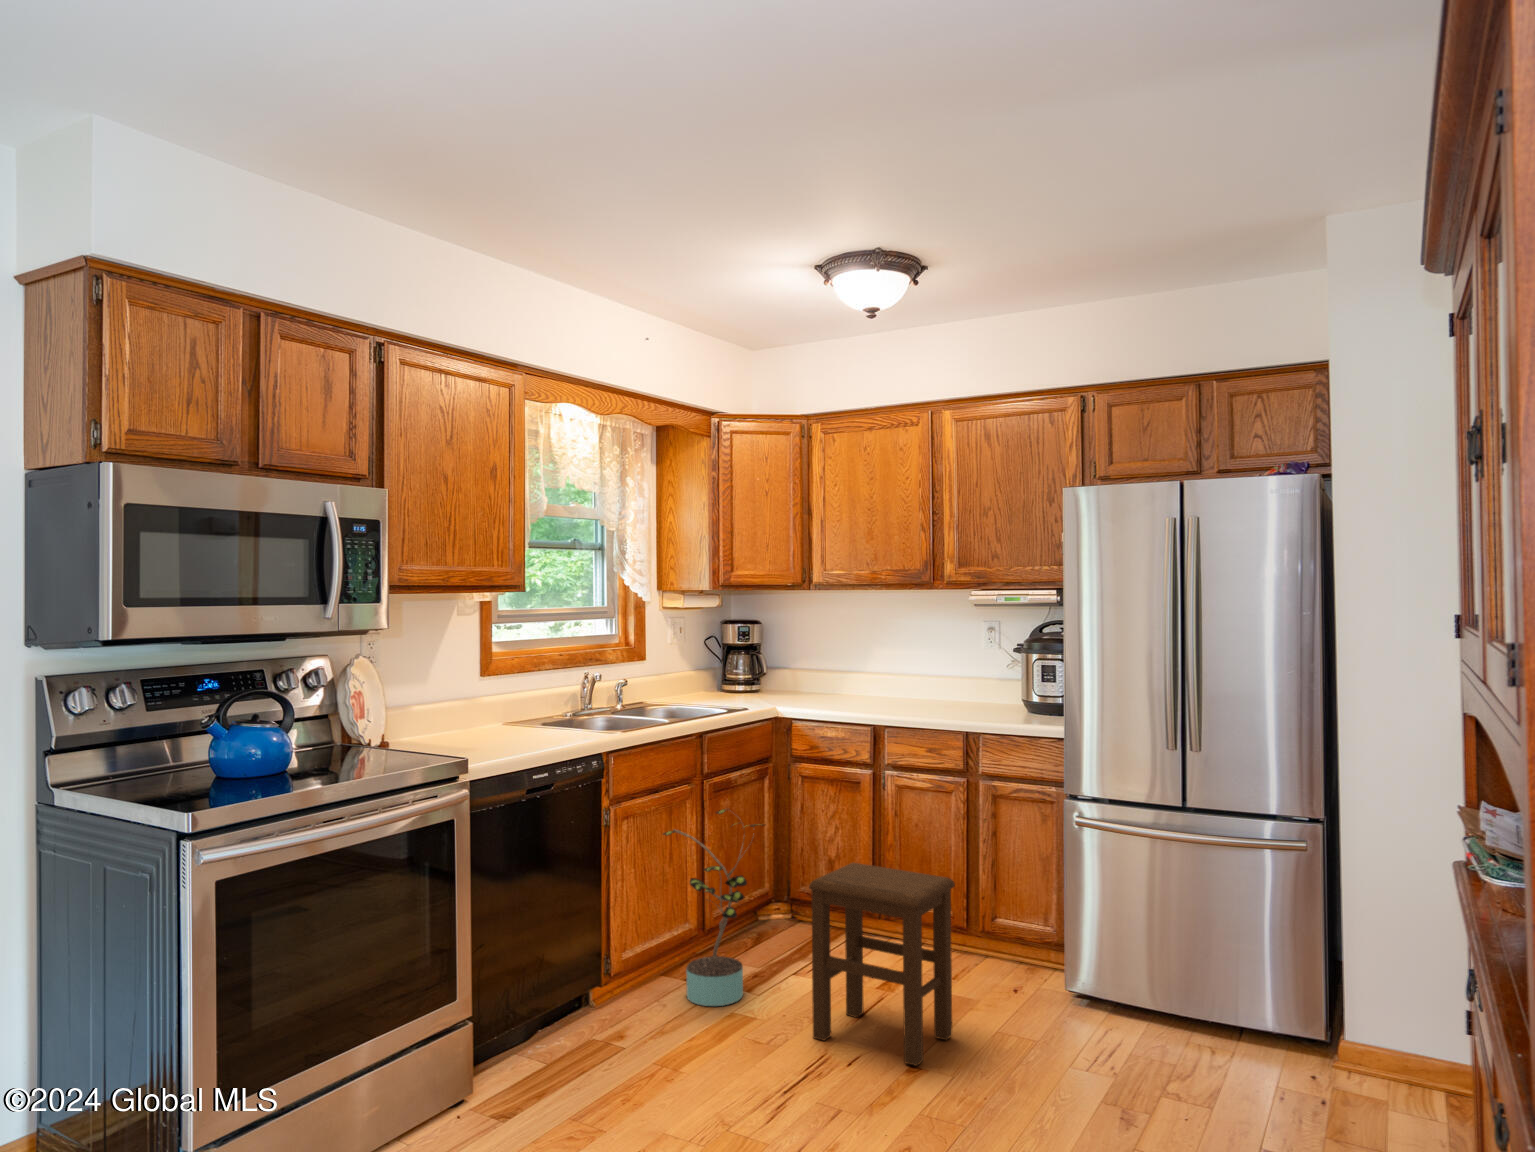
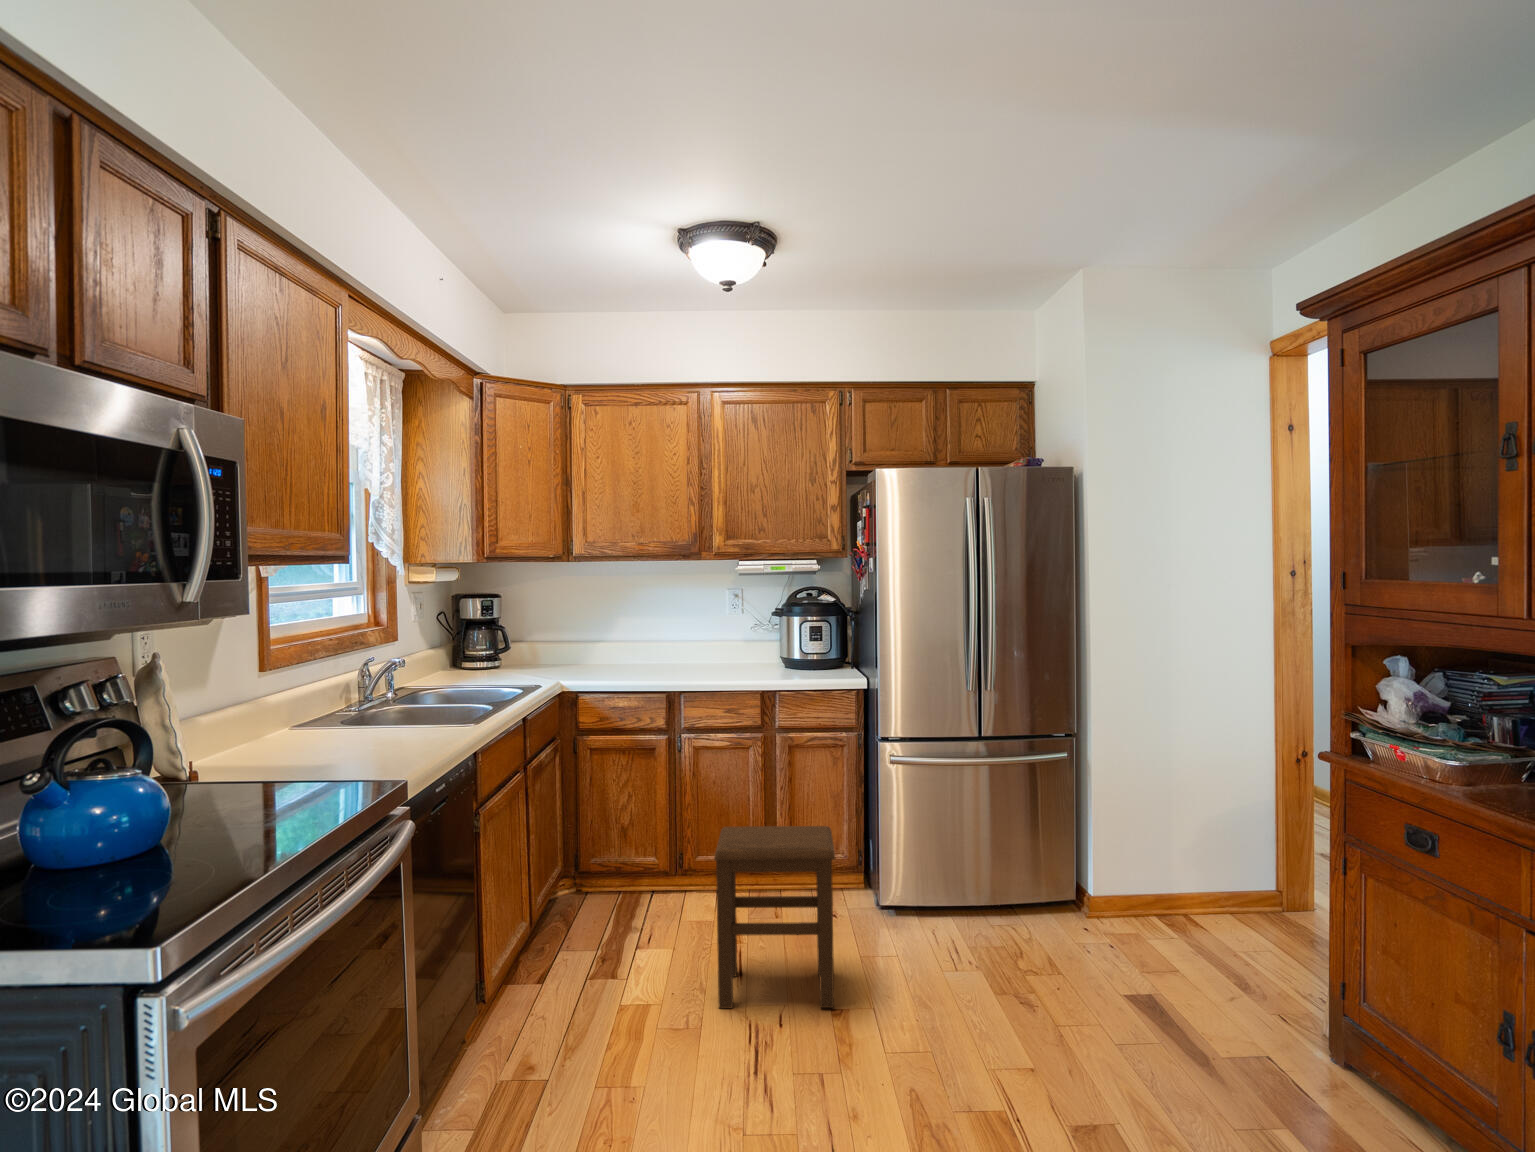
potted plant: present [663,809,764,1006] -> none [518,791,634,1007]

